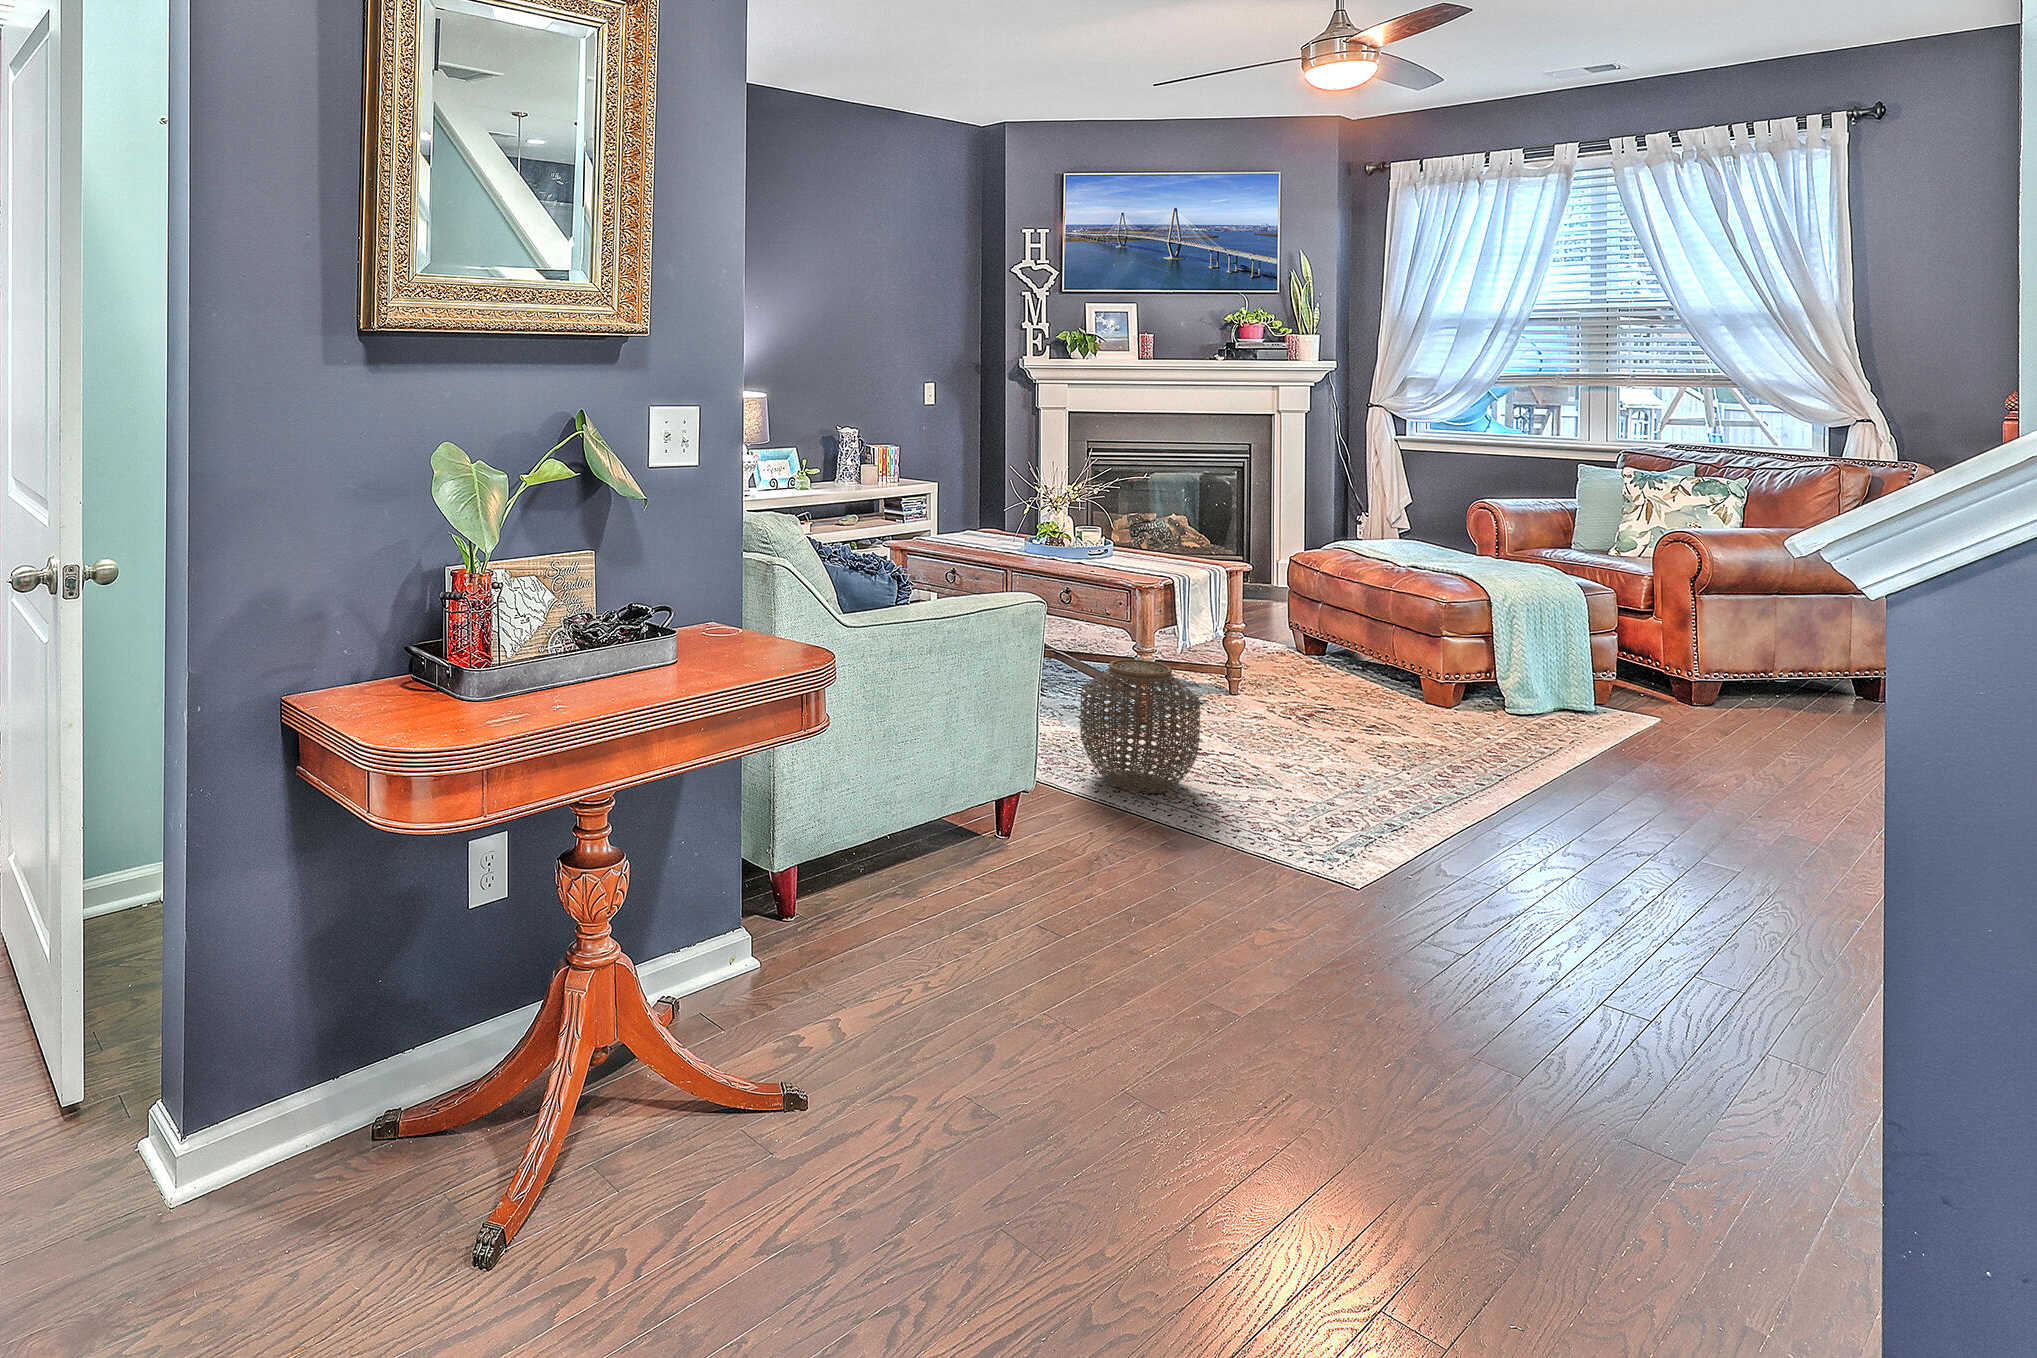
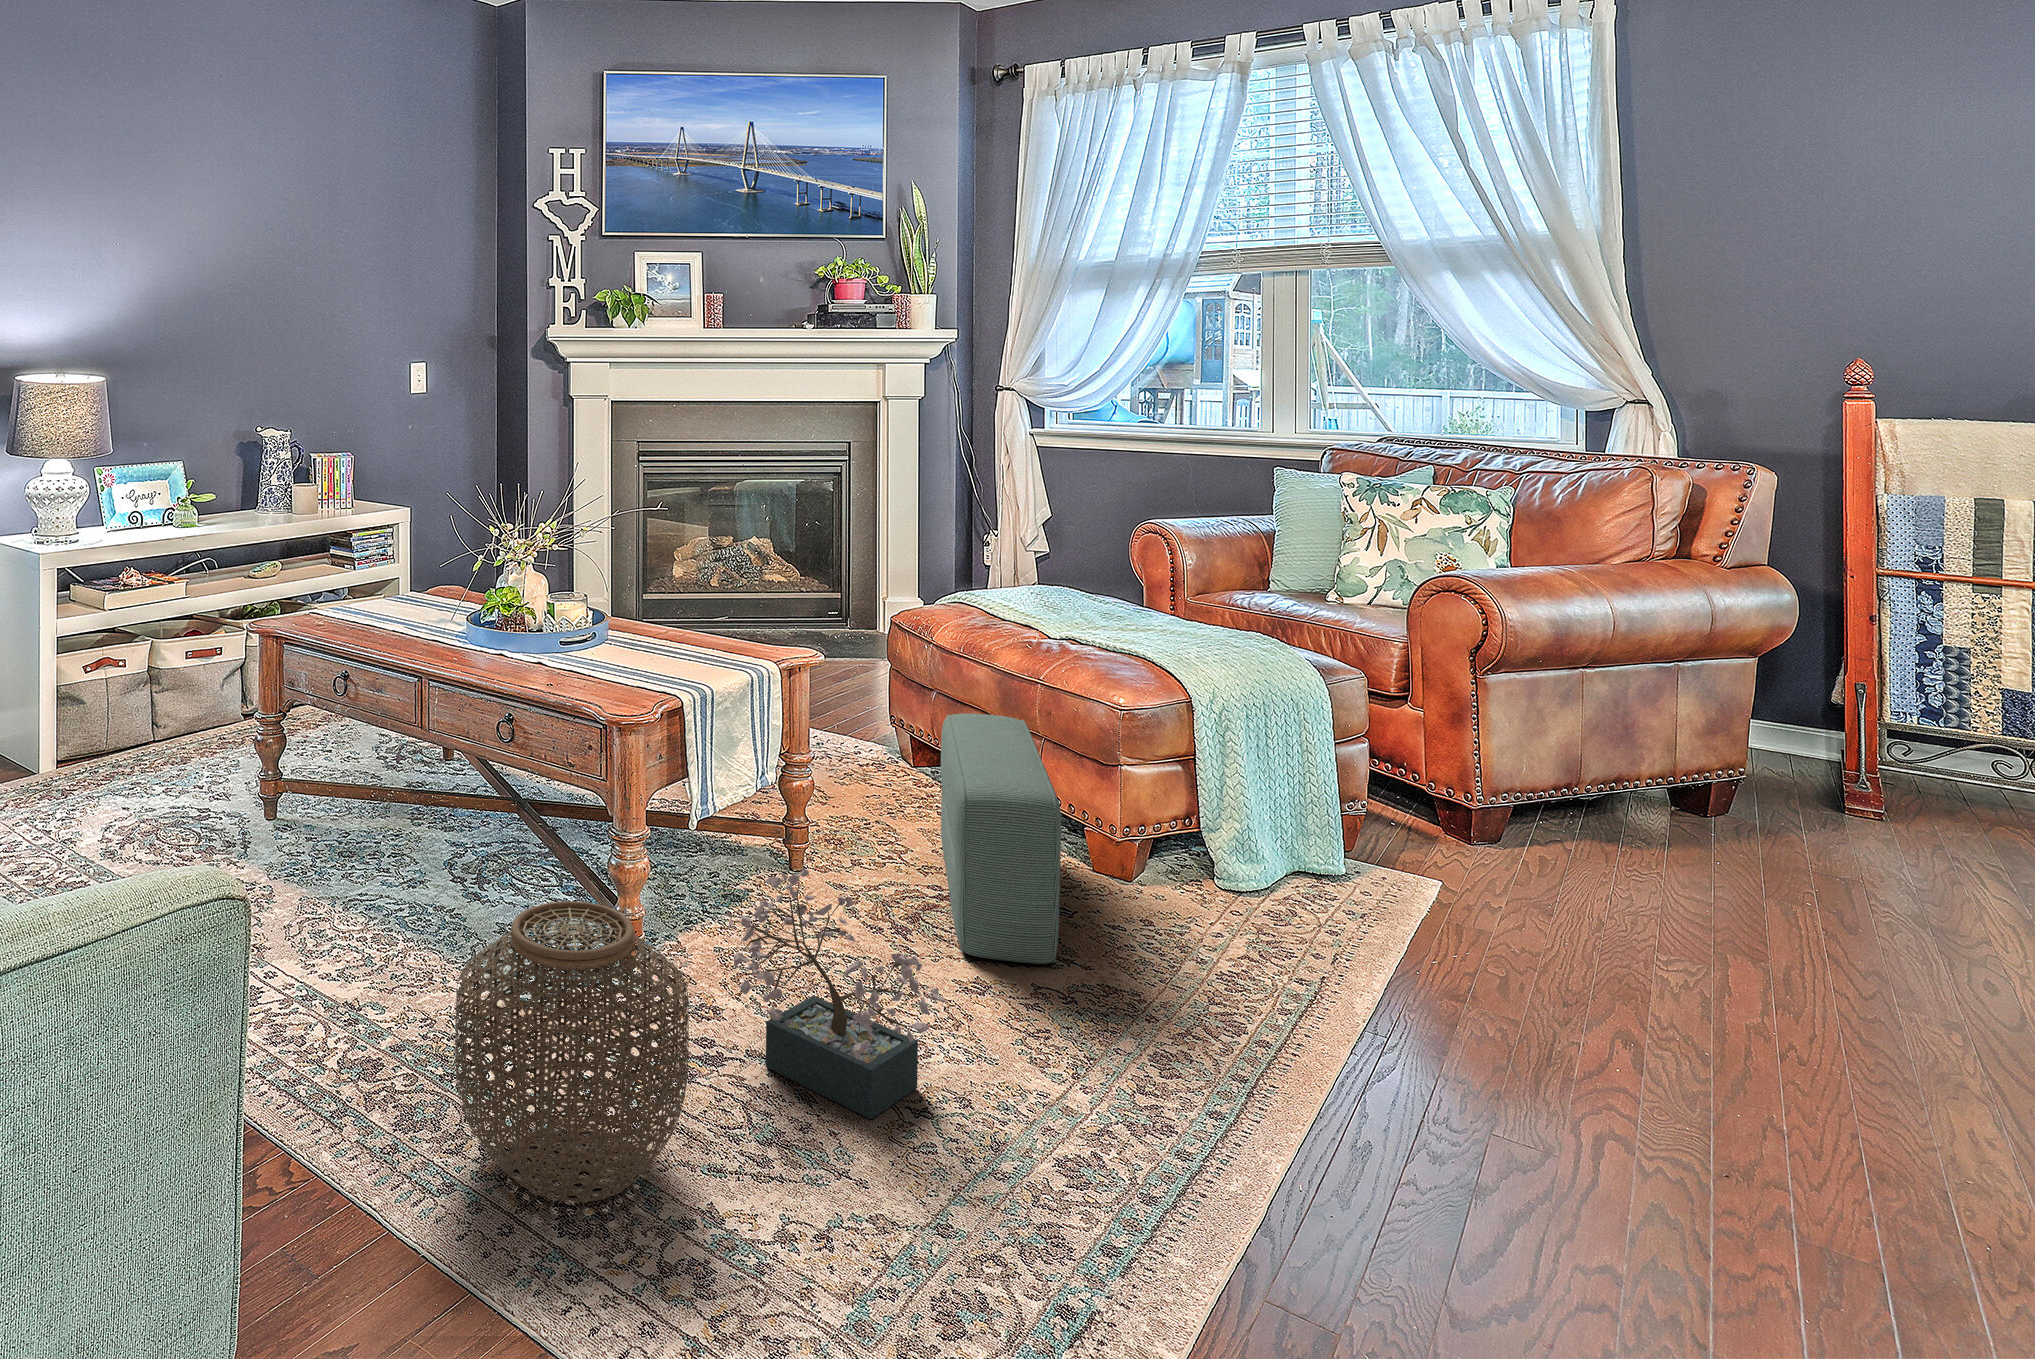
pouf: none [1326,607,1401,736] -> present [941,714,1061,964]
decorative plant: none [1210,663,1333,780] -> present [727,869,946,1119]

